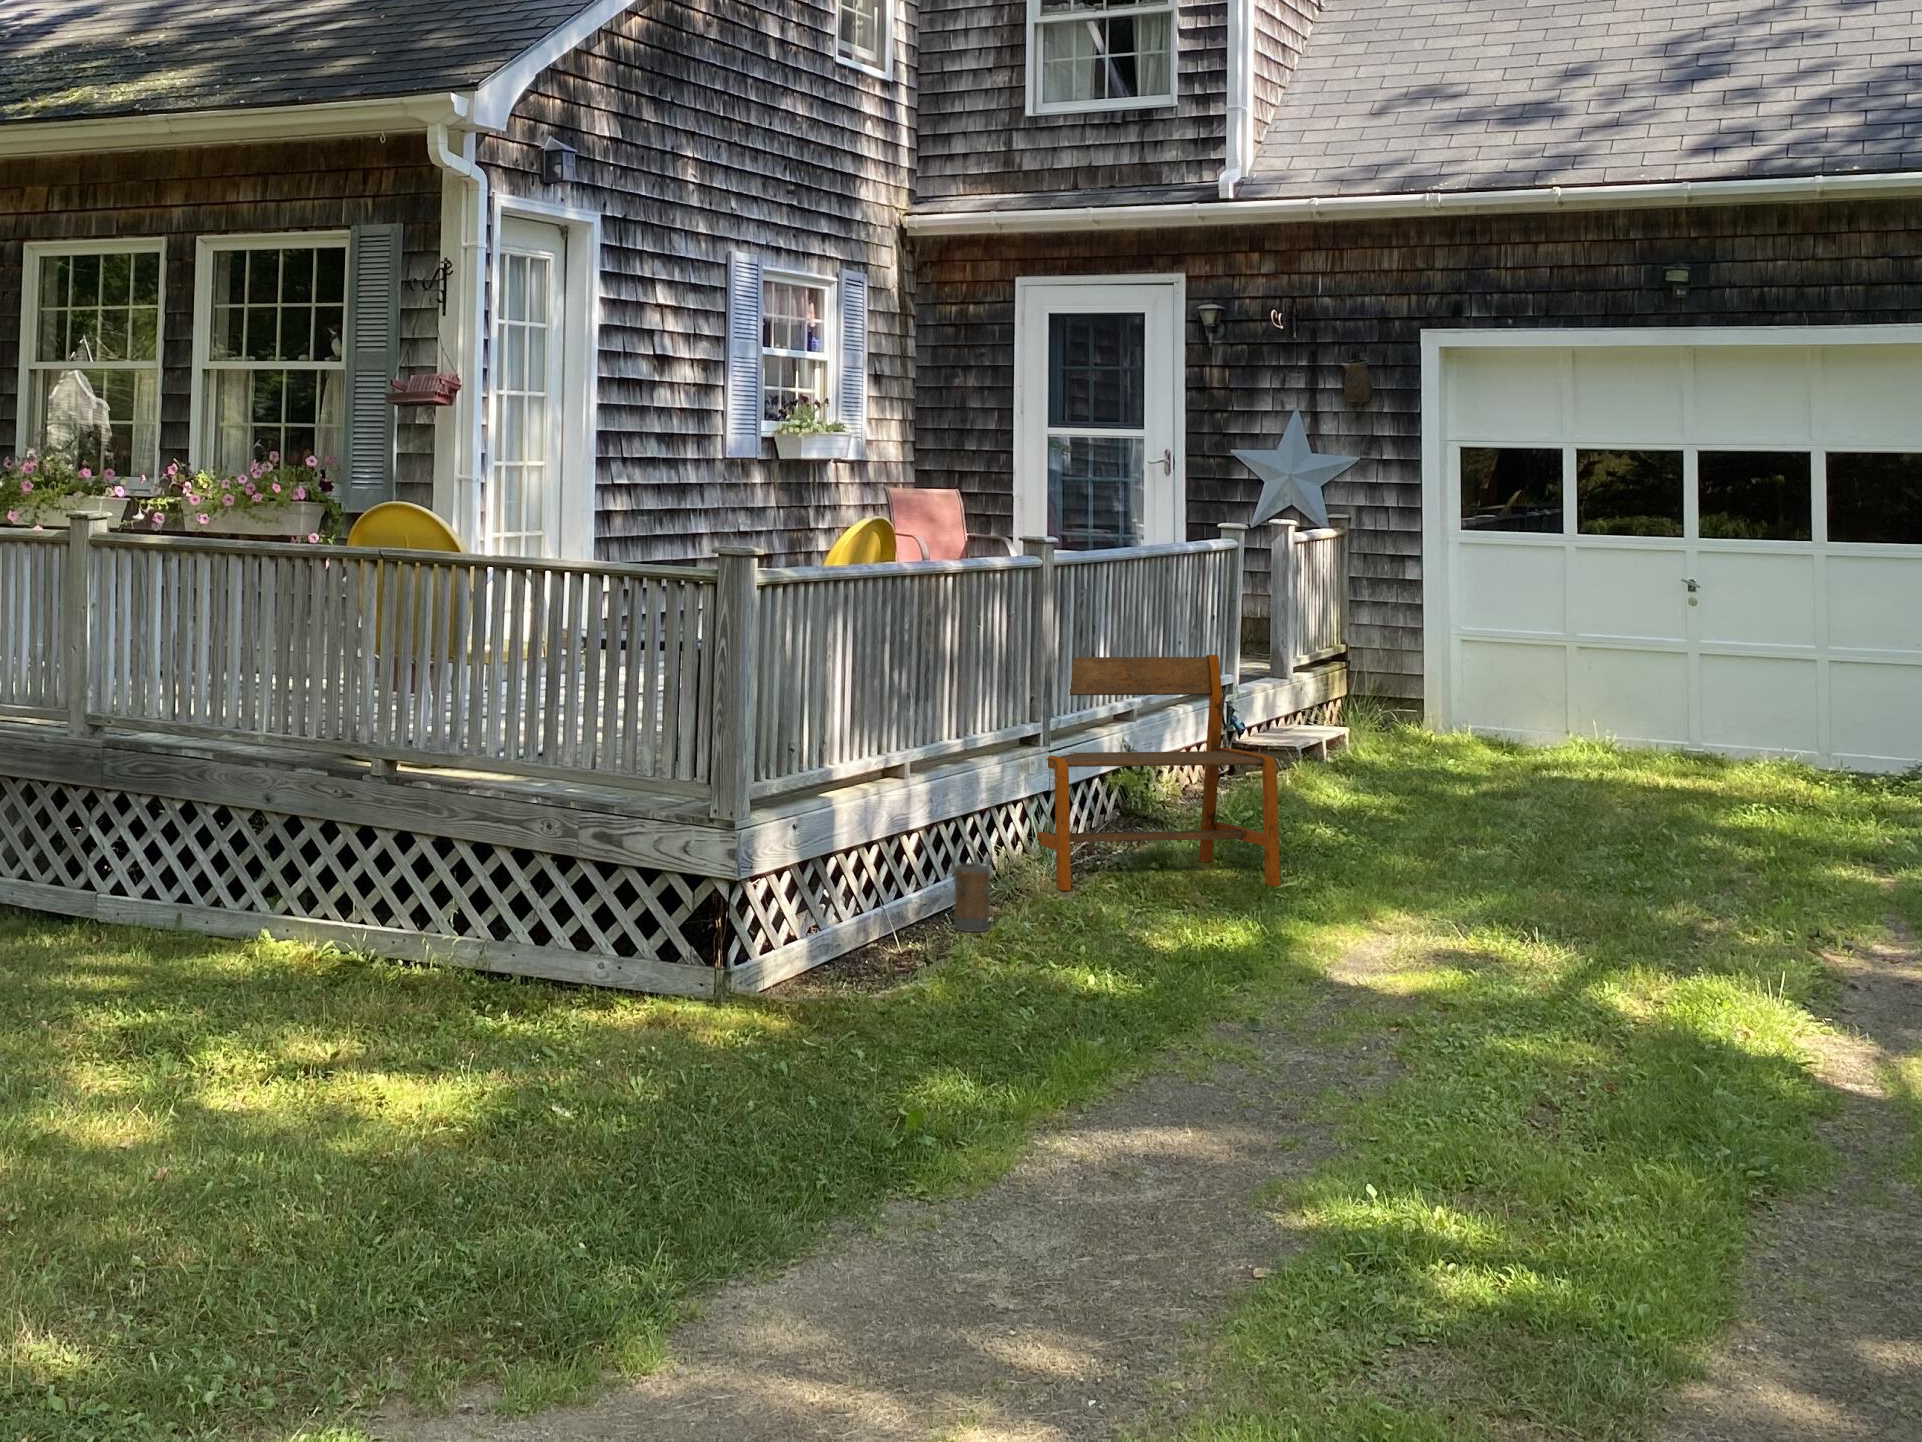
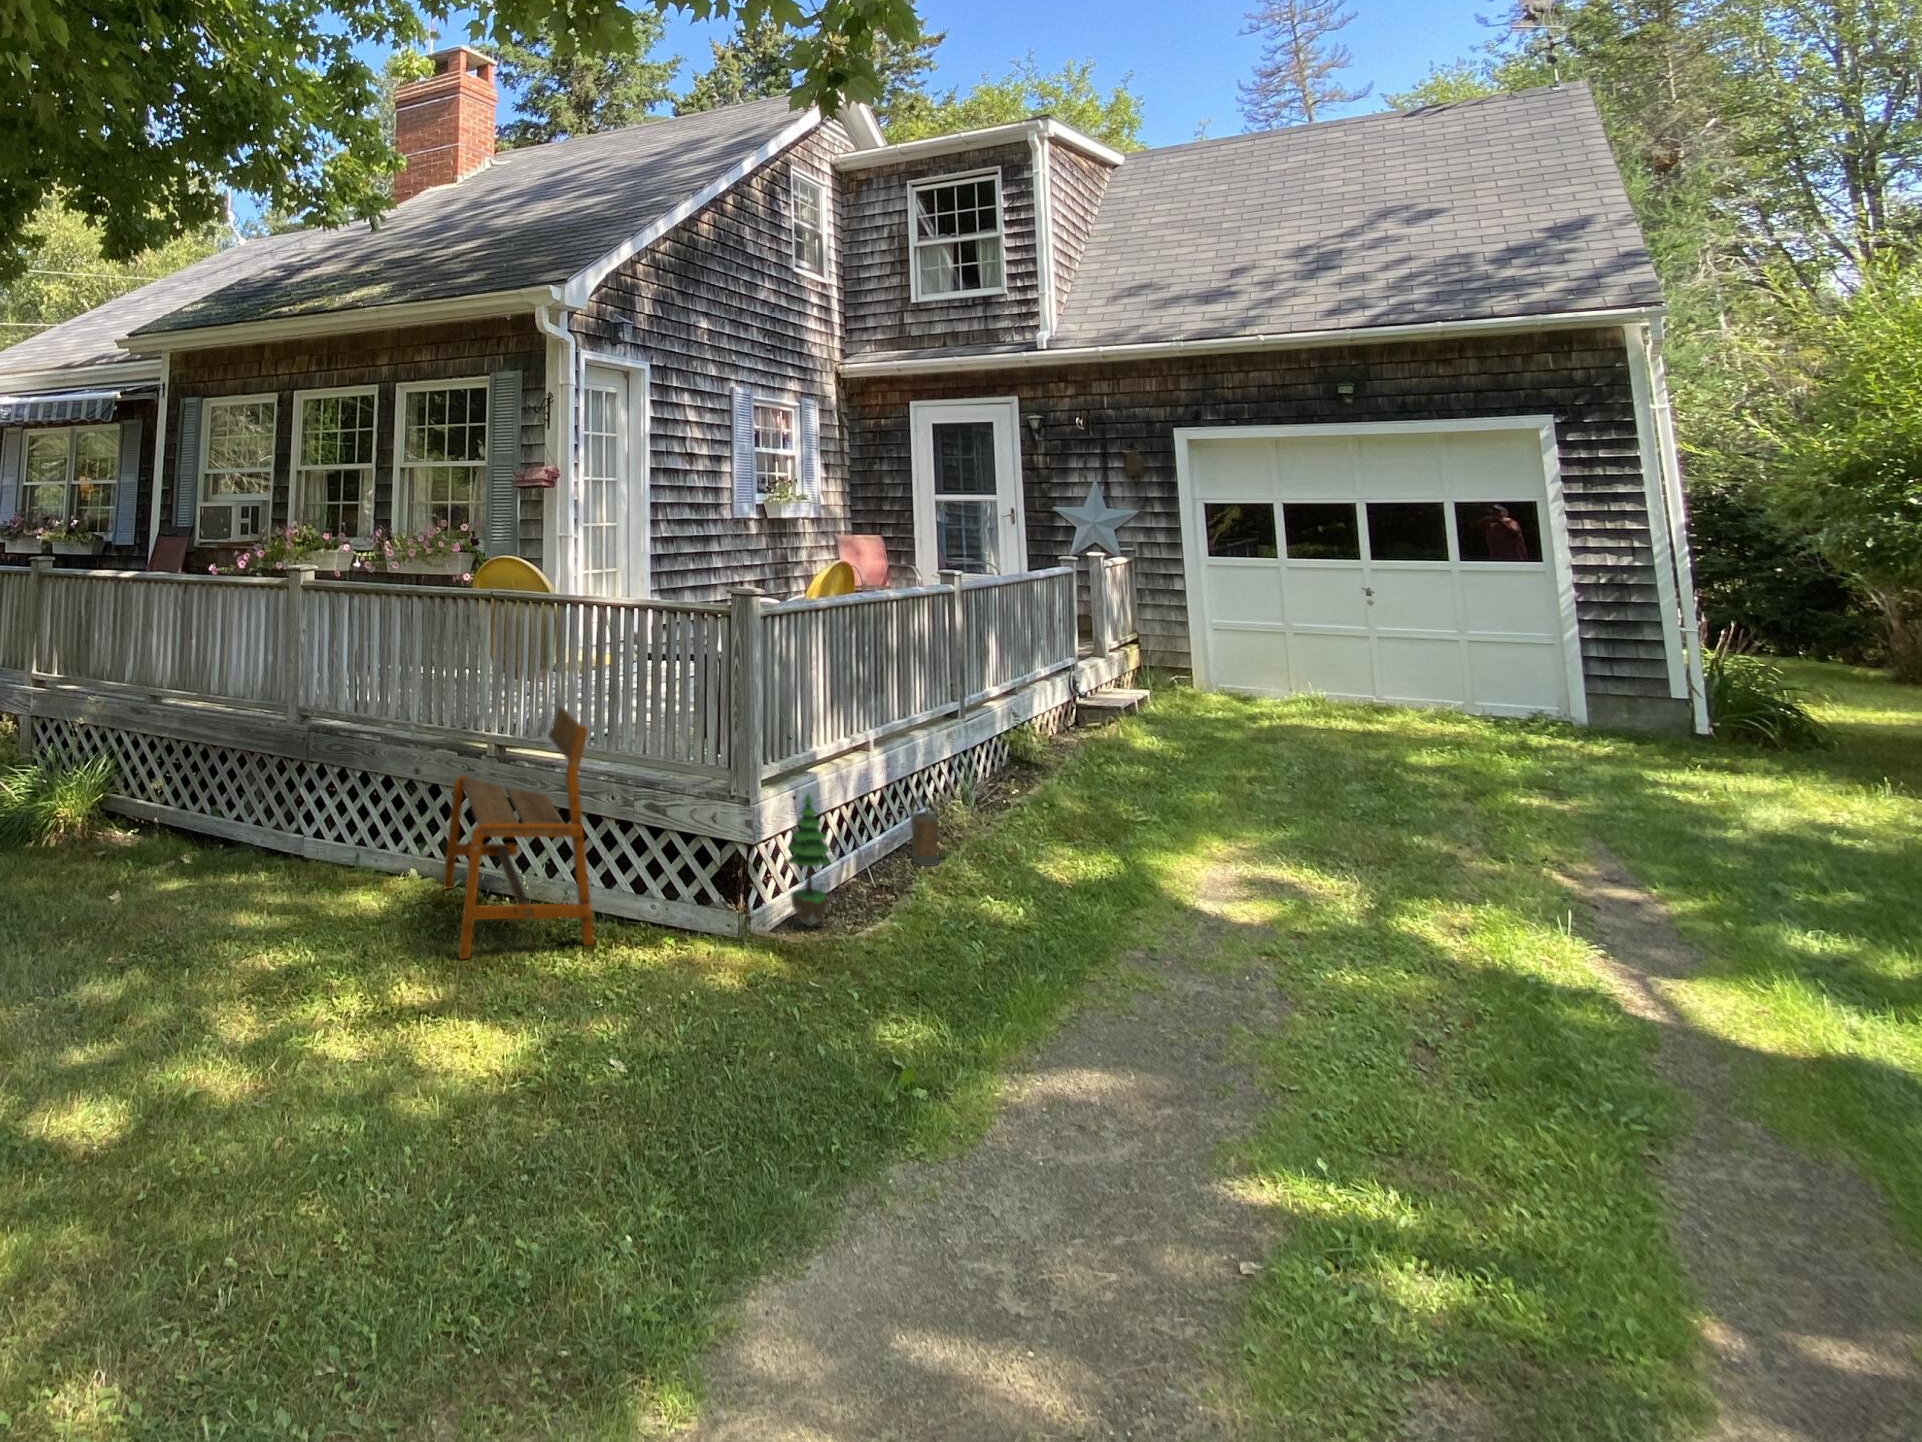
bench: present [1037,655,1280,891] -> present [443,707,594,959]
potted tree: none [775,815,837,988] -> present [787,794,830,926]

